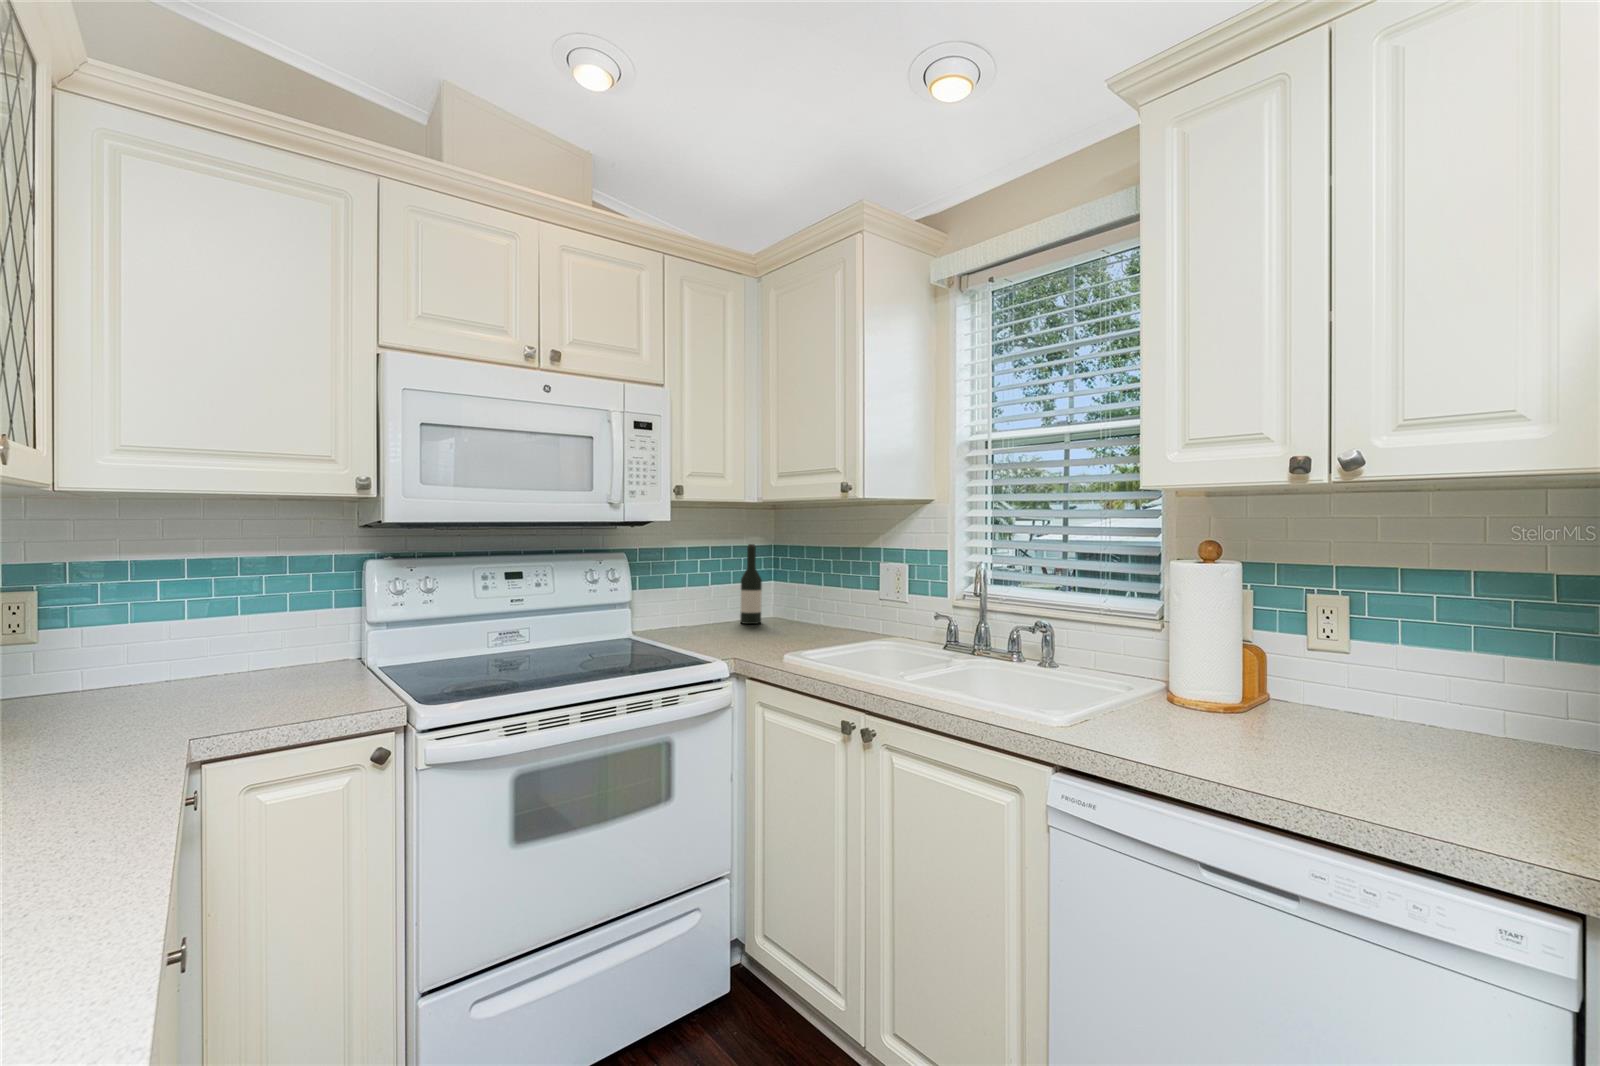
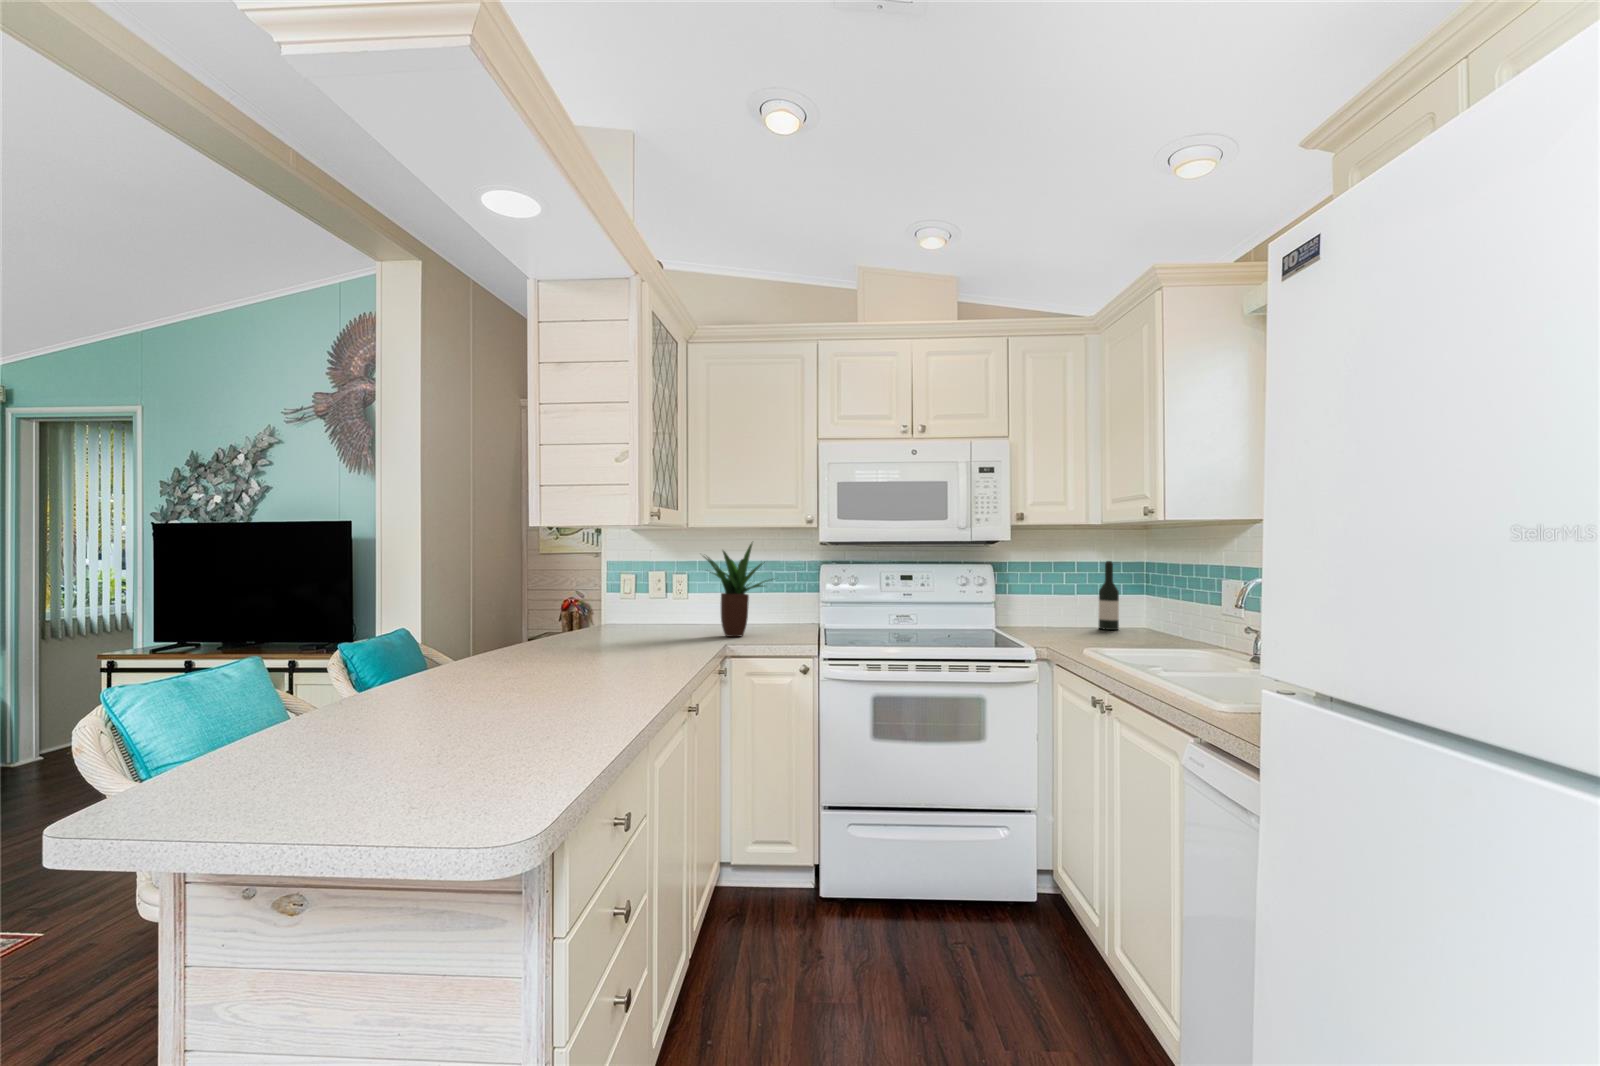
potted plant: none [99,521,295,710] -> present [704,543,775,637]

